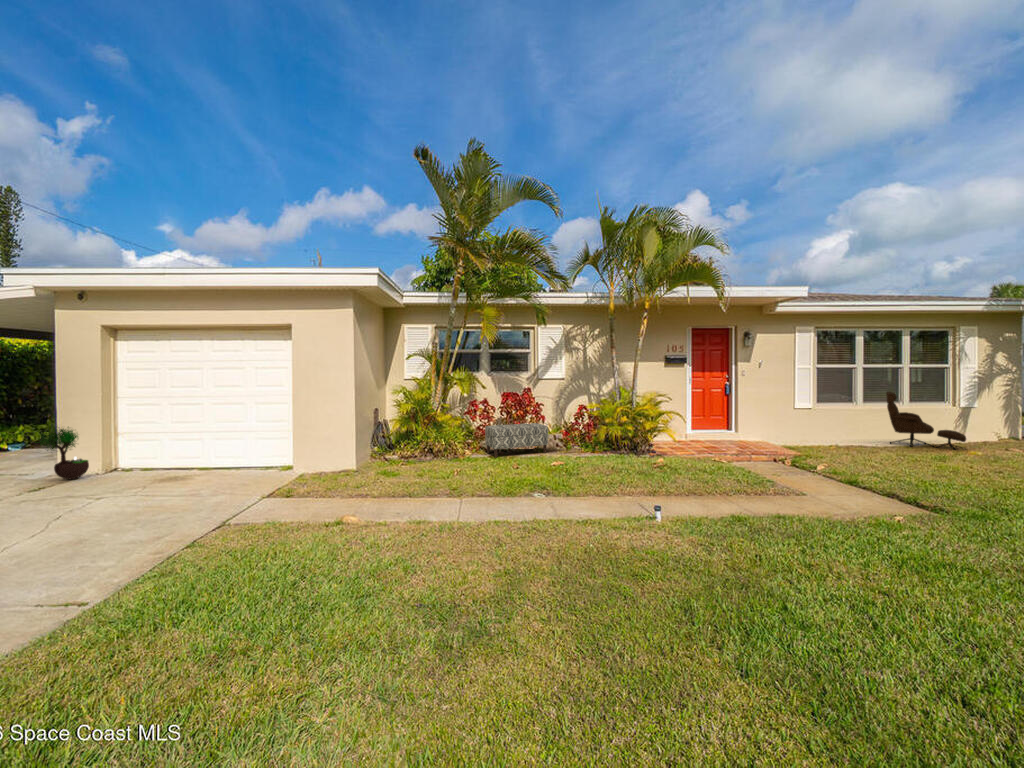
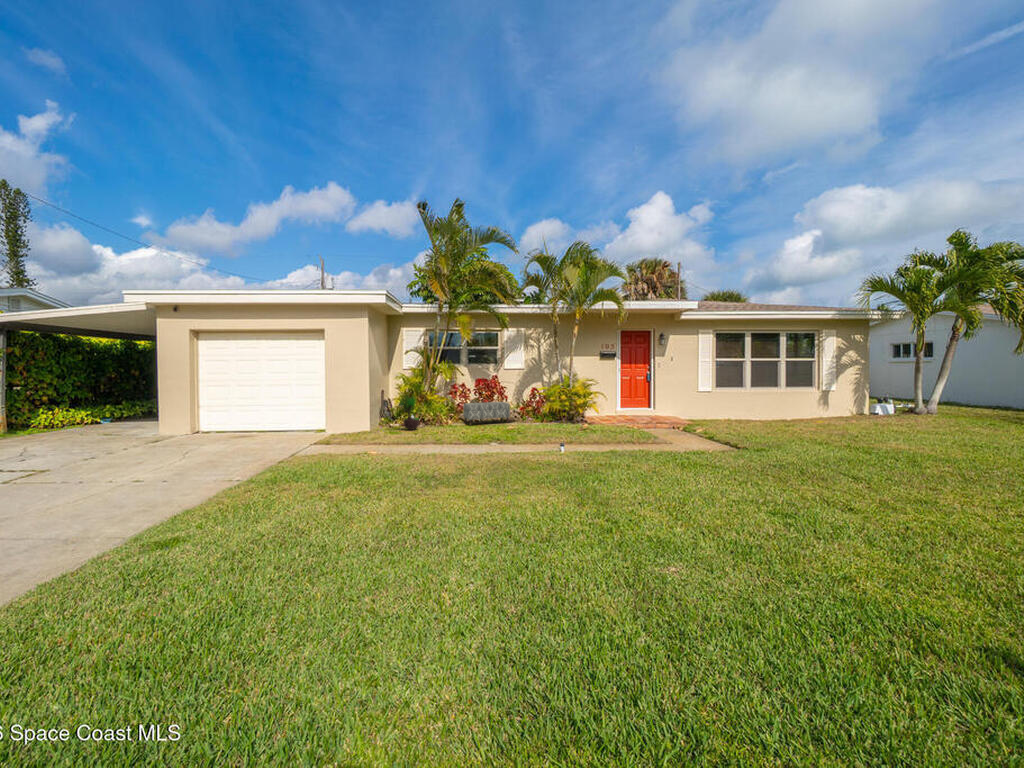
lounge chair: present [886,392,966,450] -> none [764,378,817,421]
potted tree: present [40,429,89,479] -> present [399,397,419,430]

